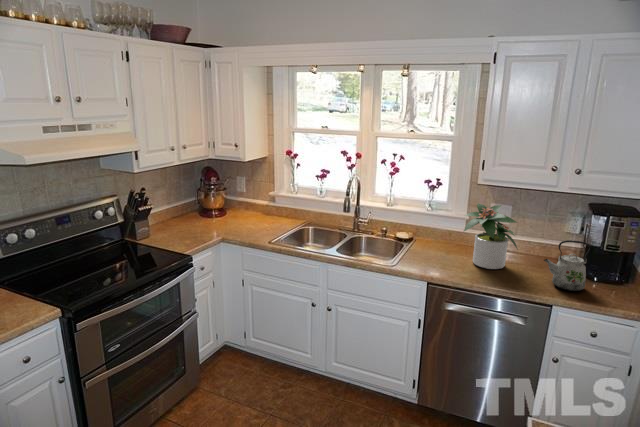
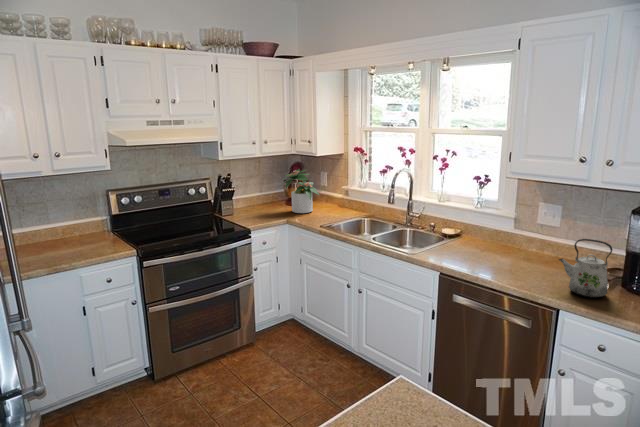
potted plant: present [464,203,517,269] -> present [282,169,319,213]

